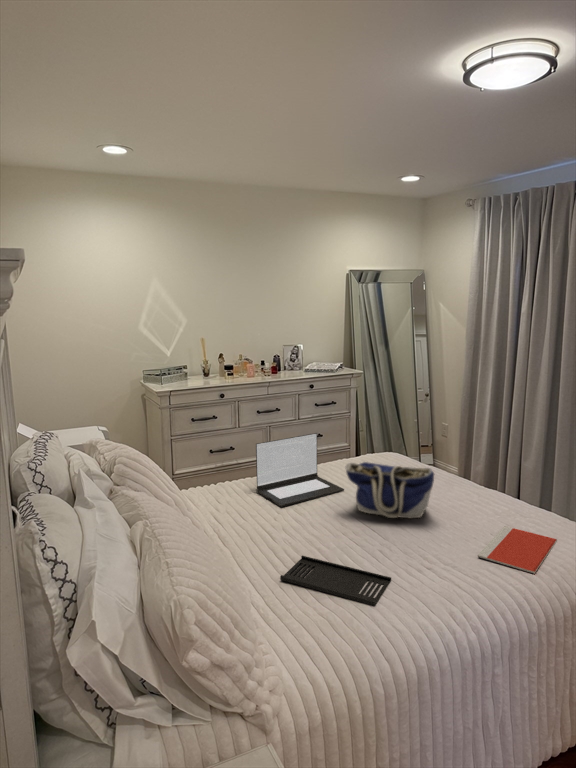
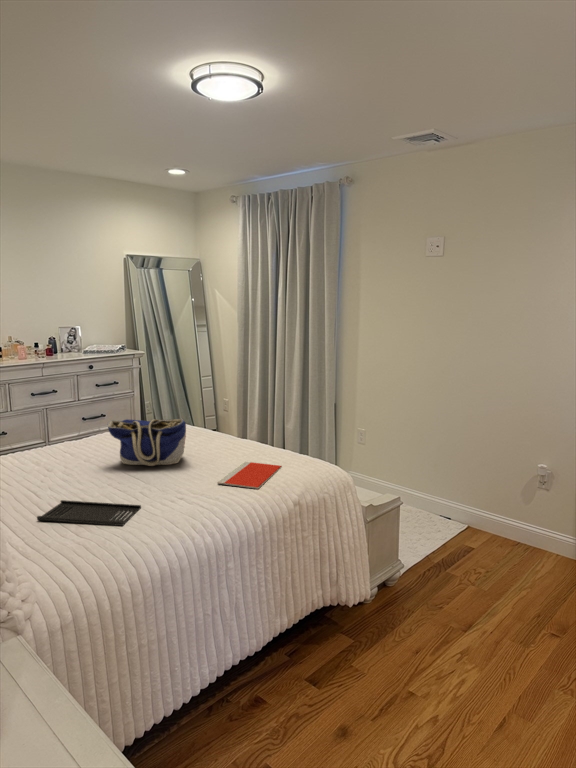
laptop: present [256,433,344,507] -> none [20,401,113,469]

